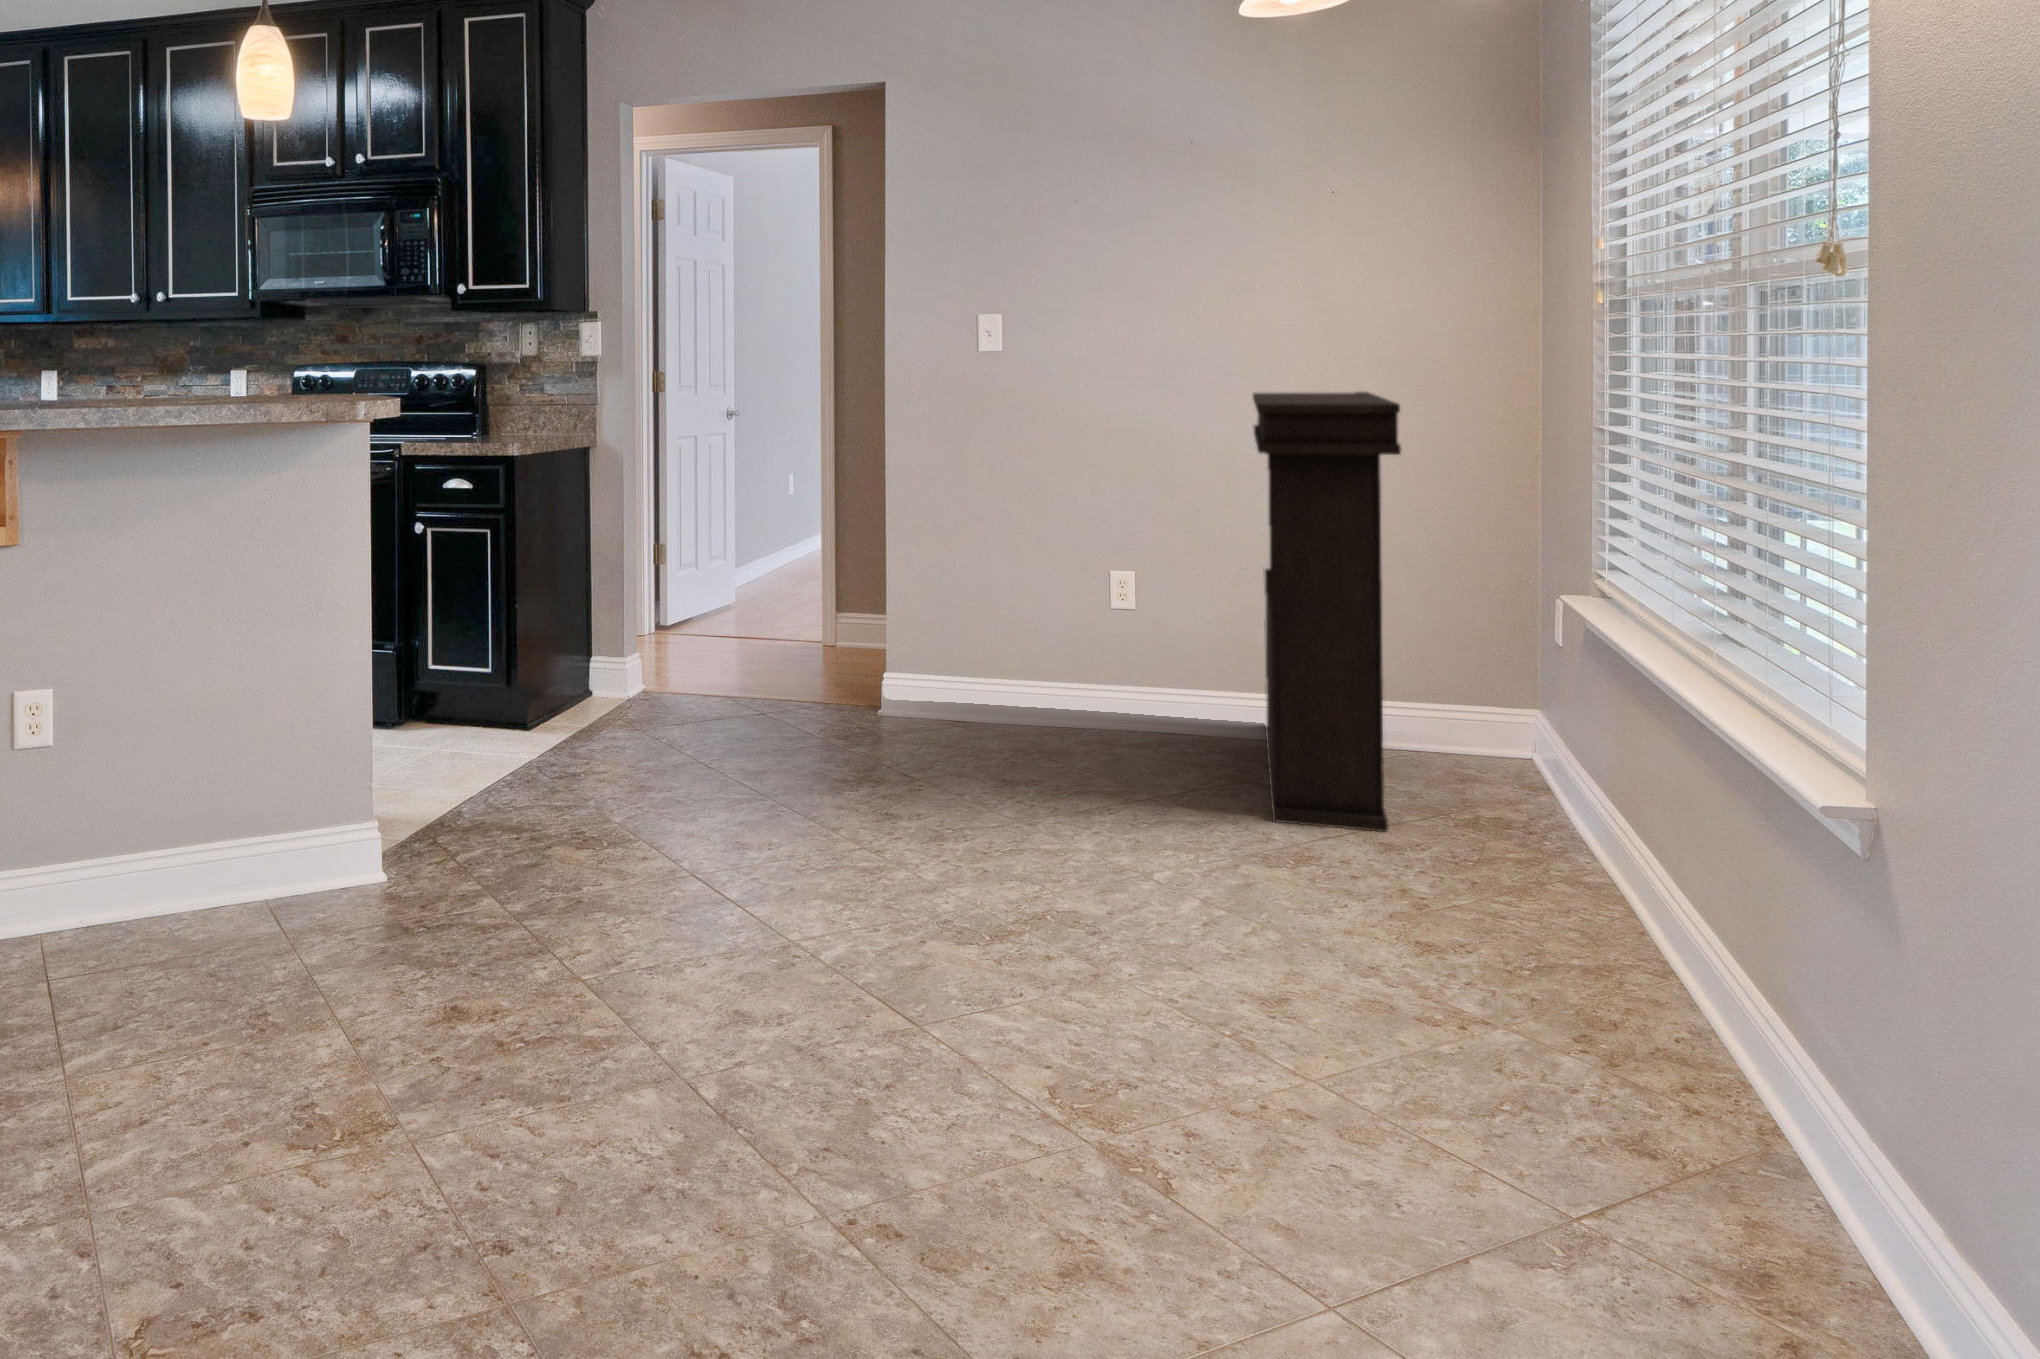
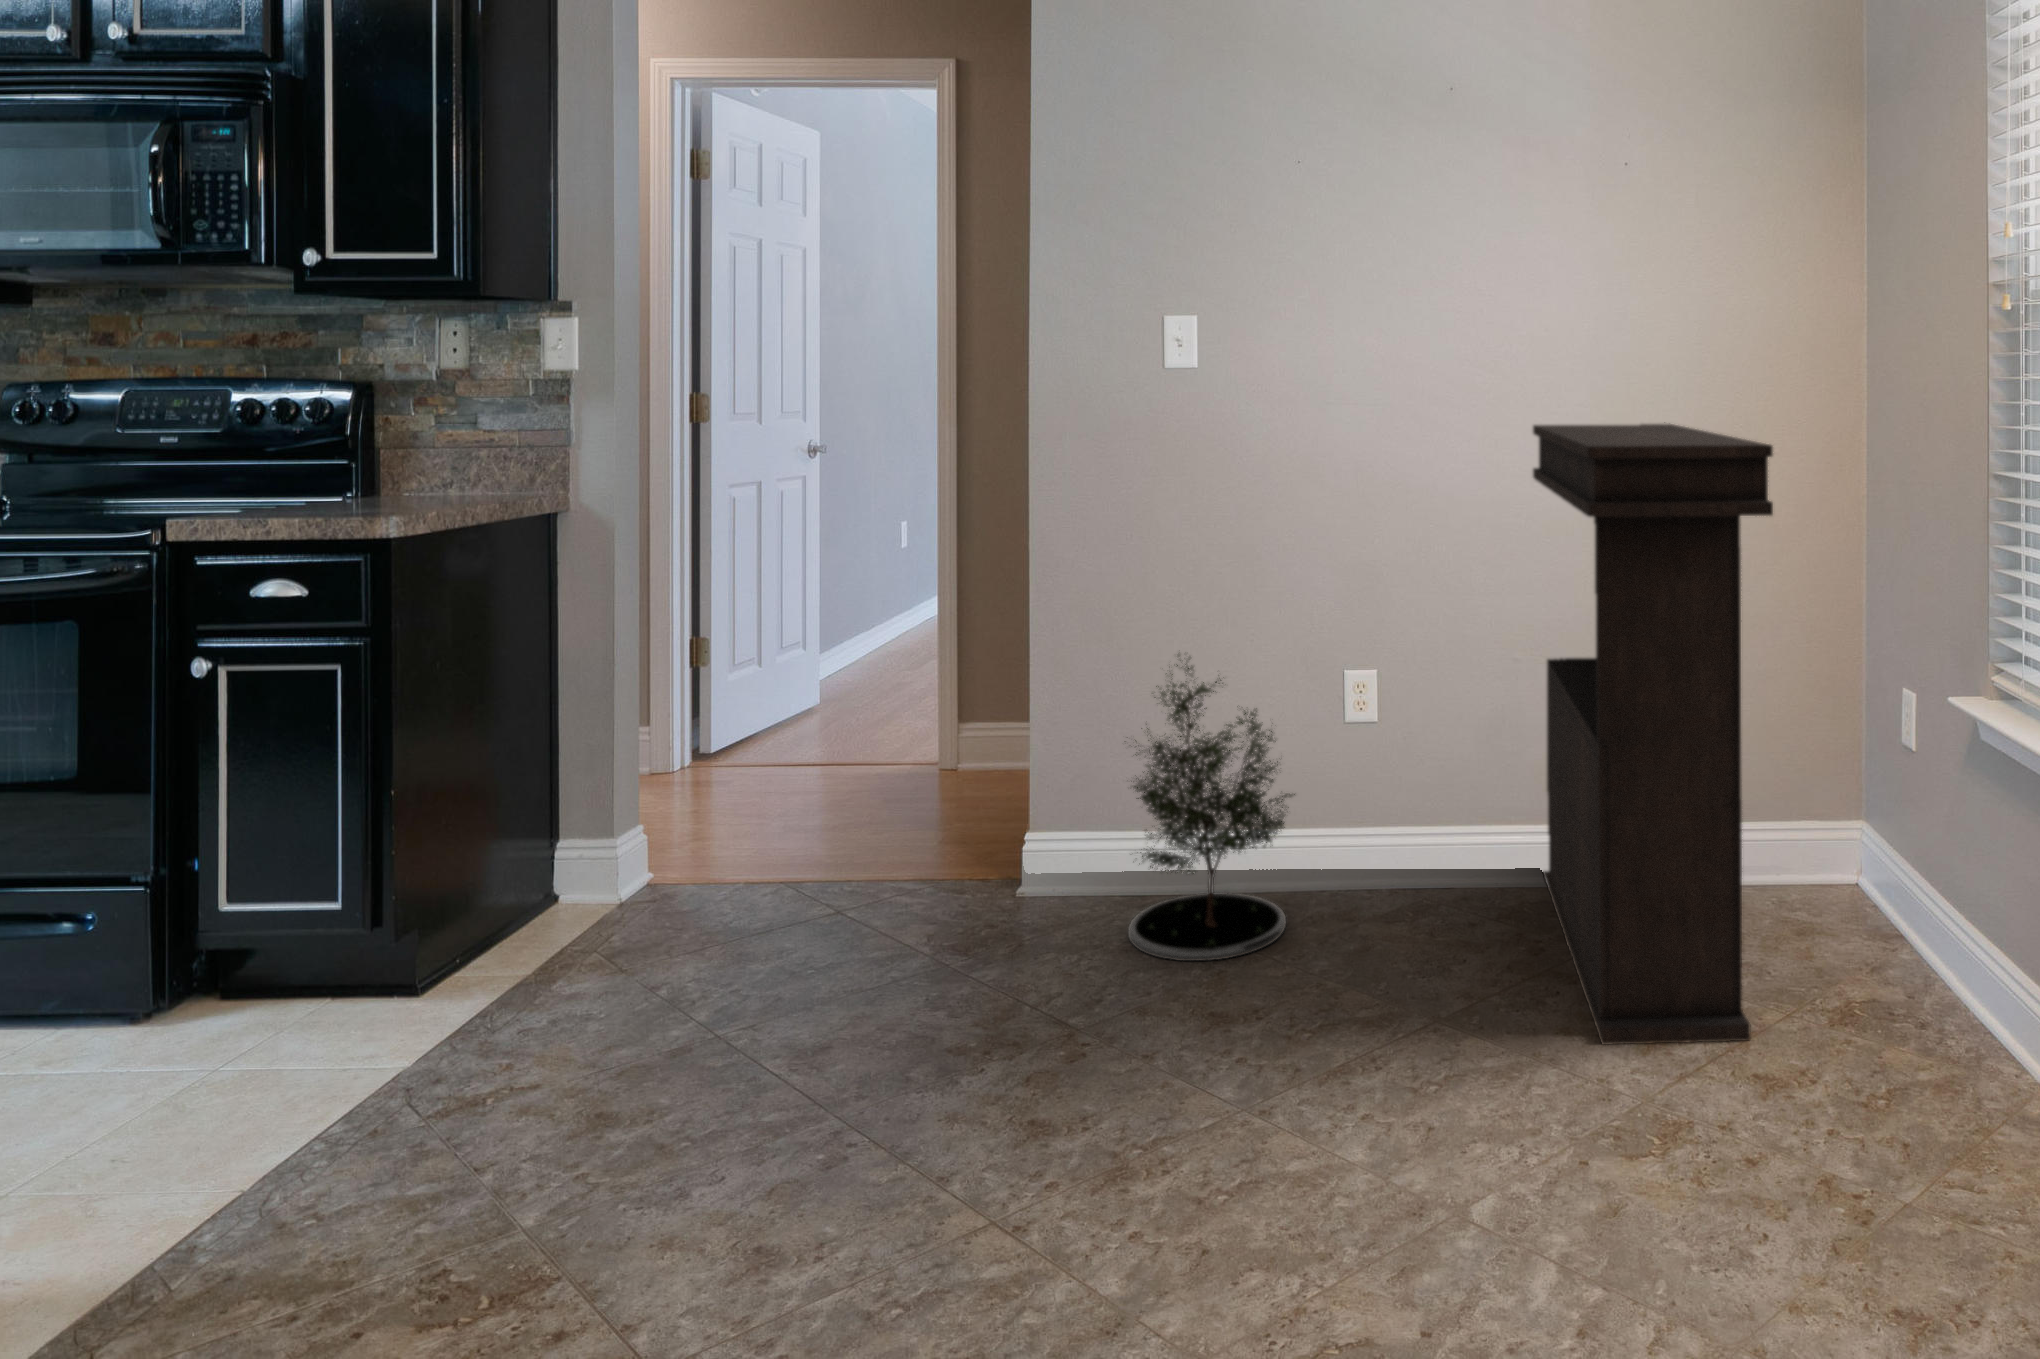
potted tree: none [943,547,1068,758] -> present [1125,655,1295,961]

